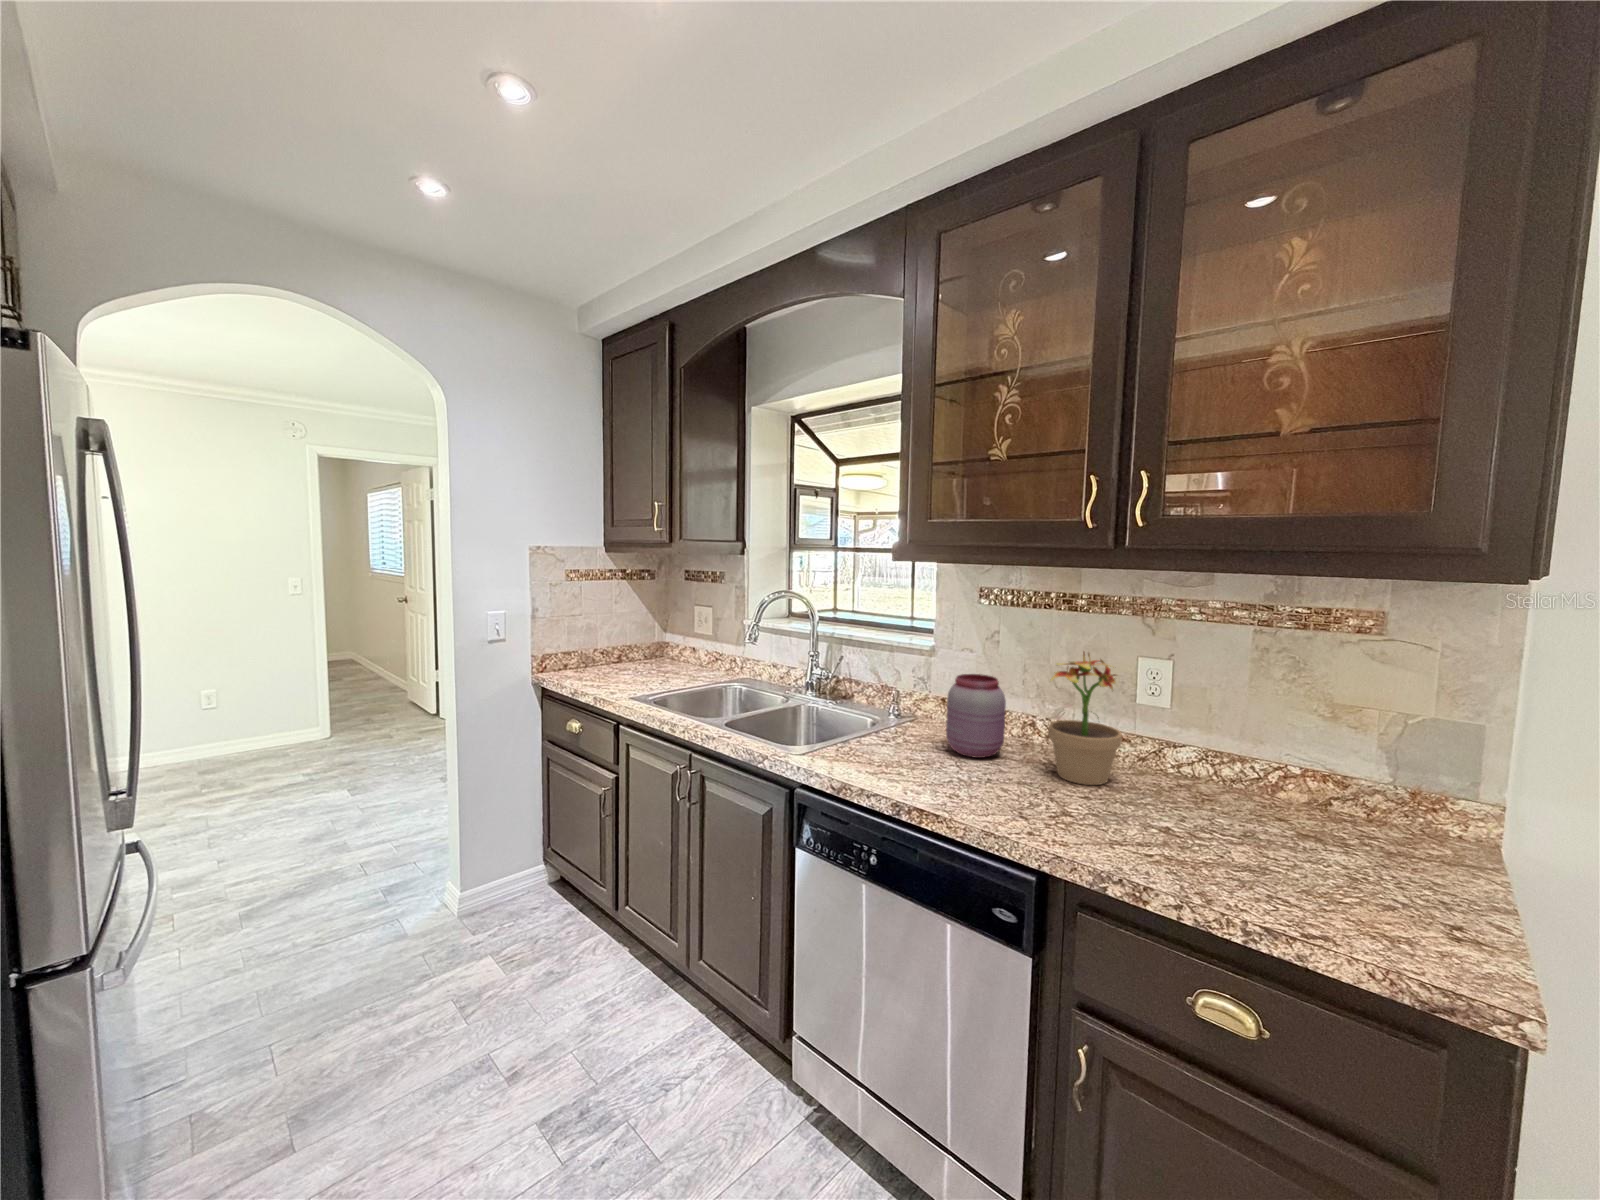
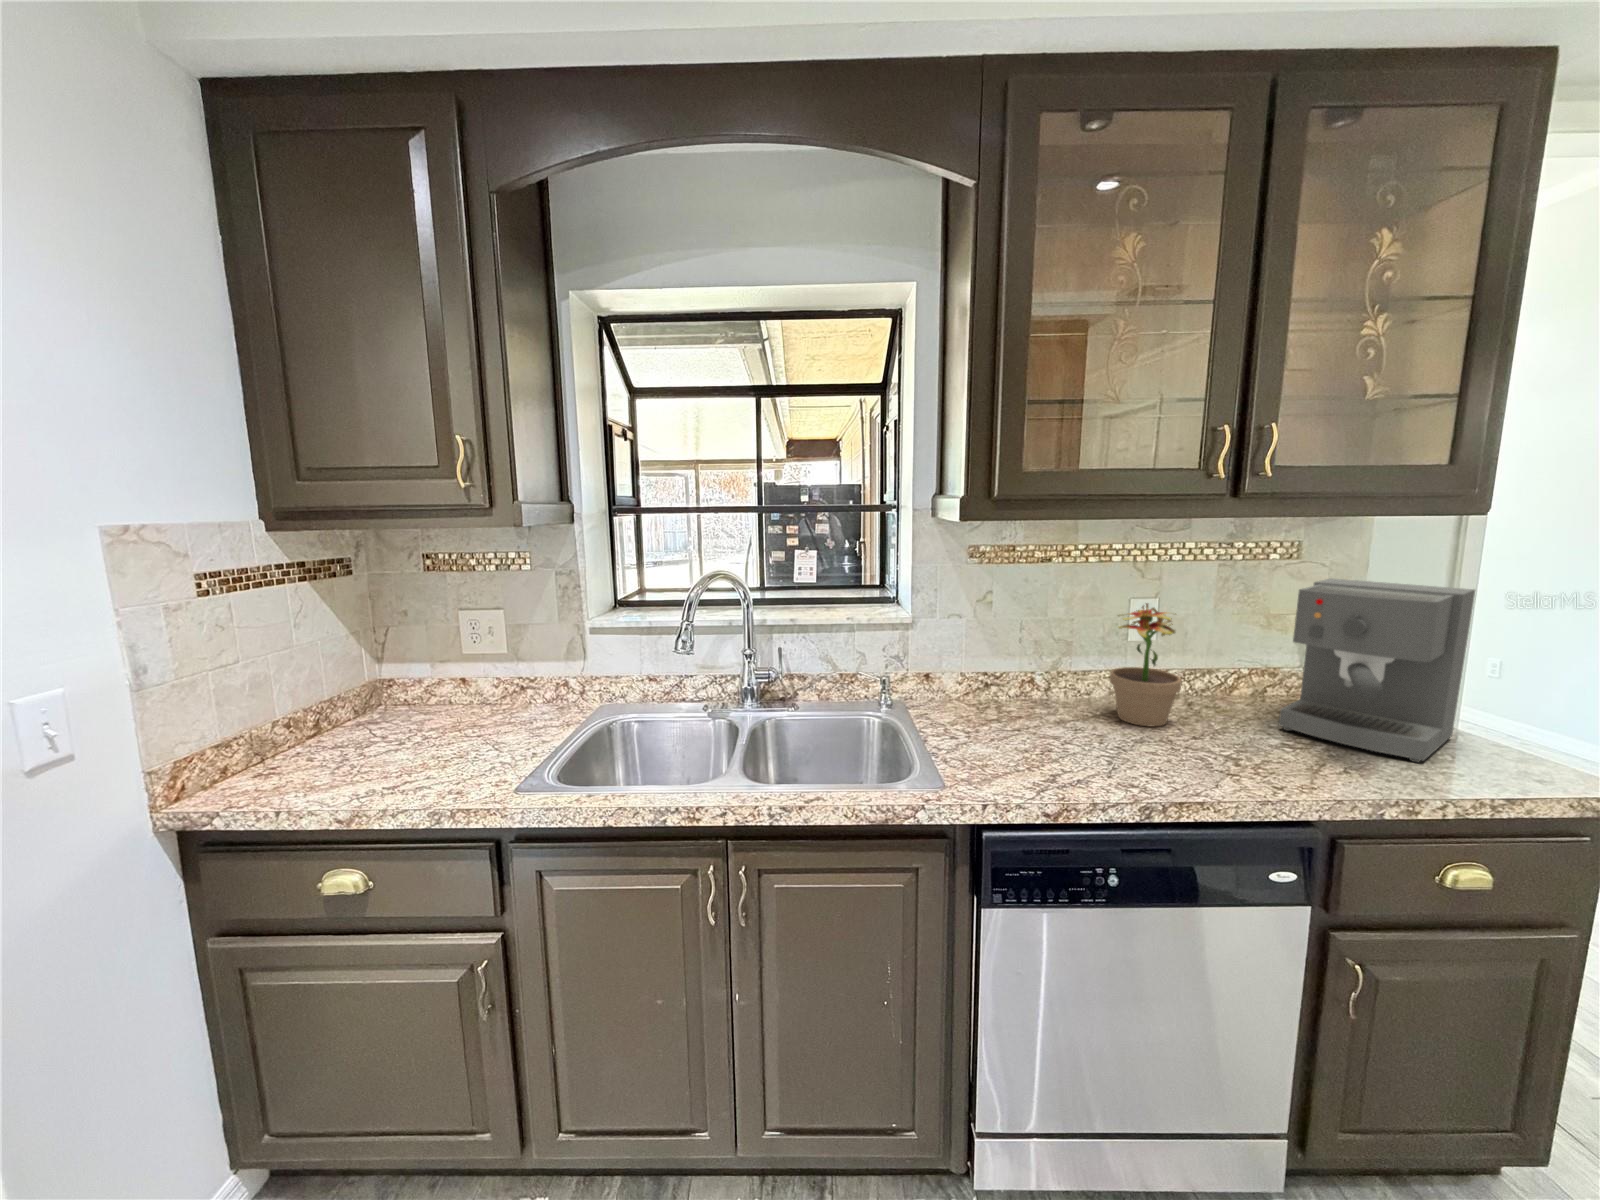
coffee maker: none [1172,651,1482,903] -> present [1279,578,1475,762]
jar: present [946,674,1006,758] -> none [1007,641,1073,730]

